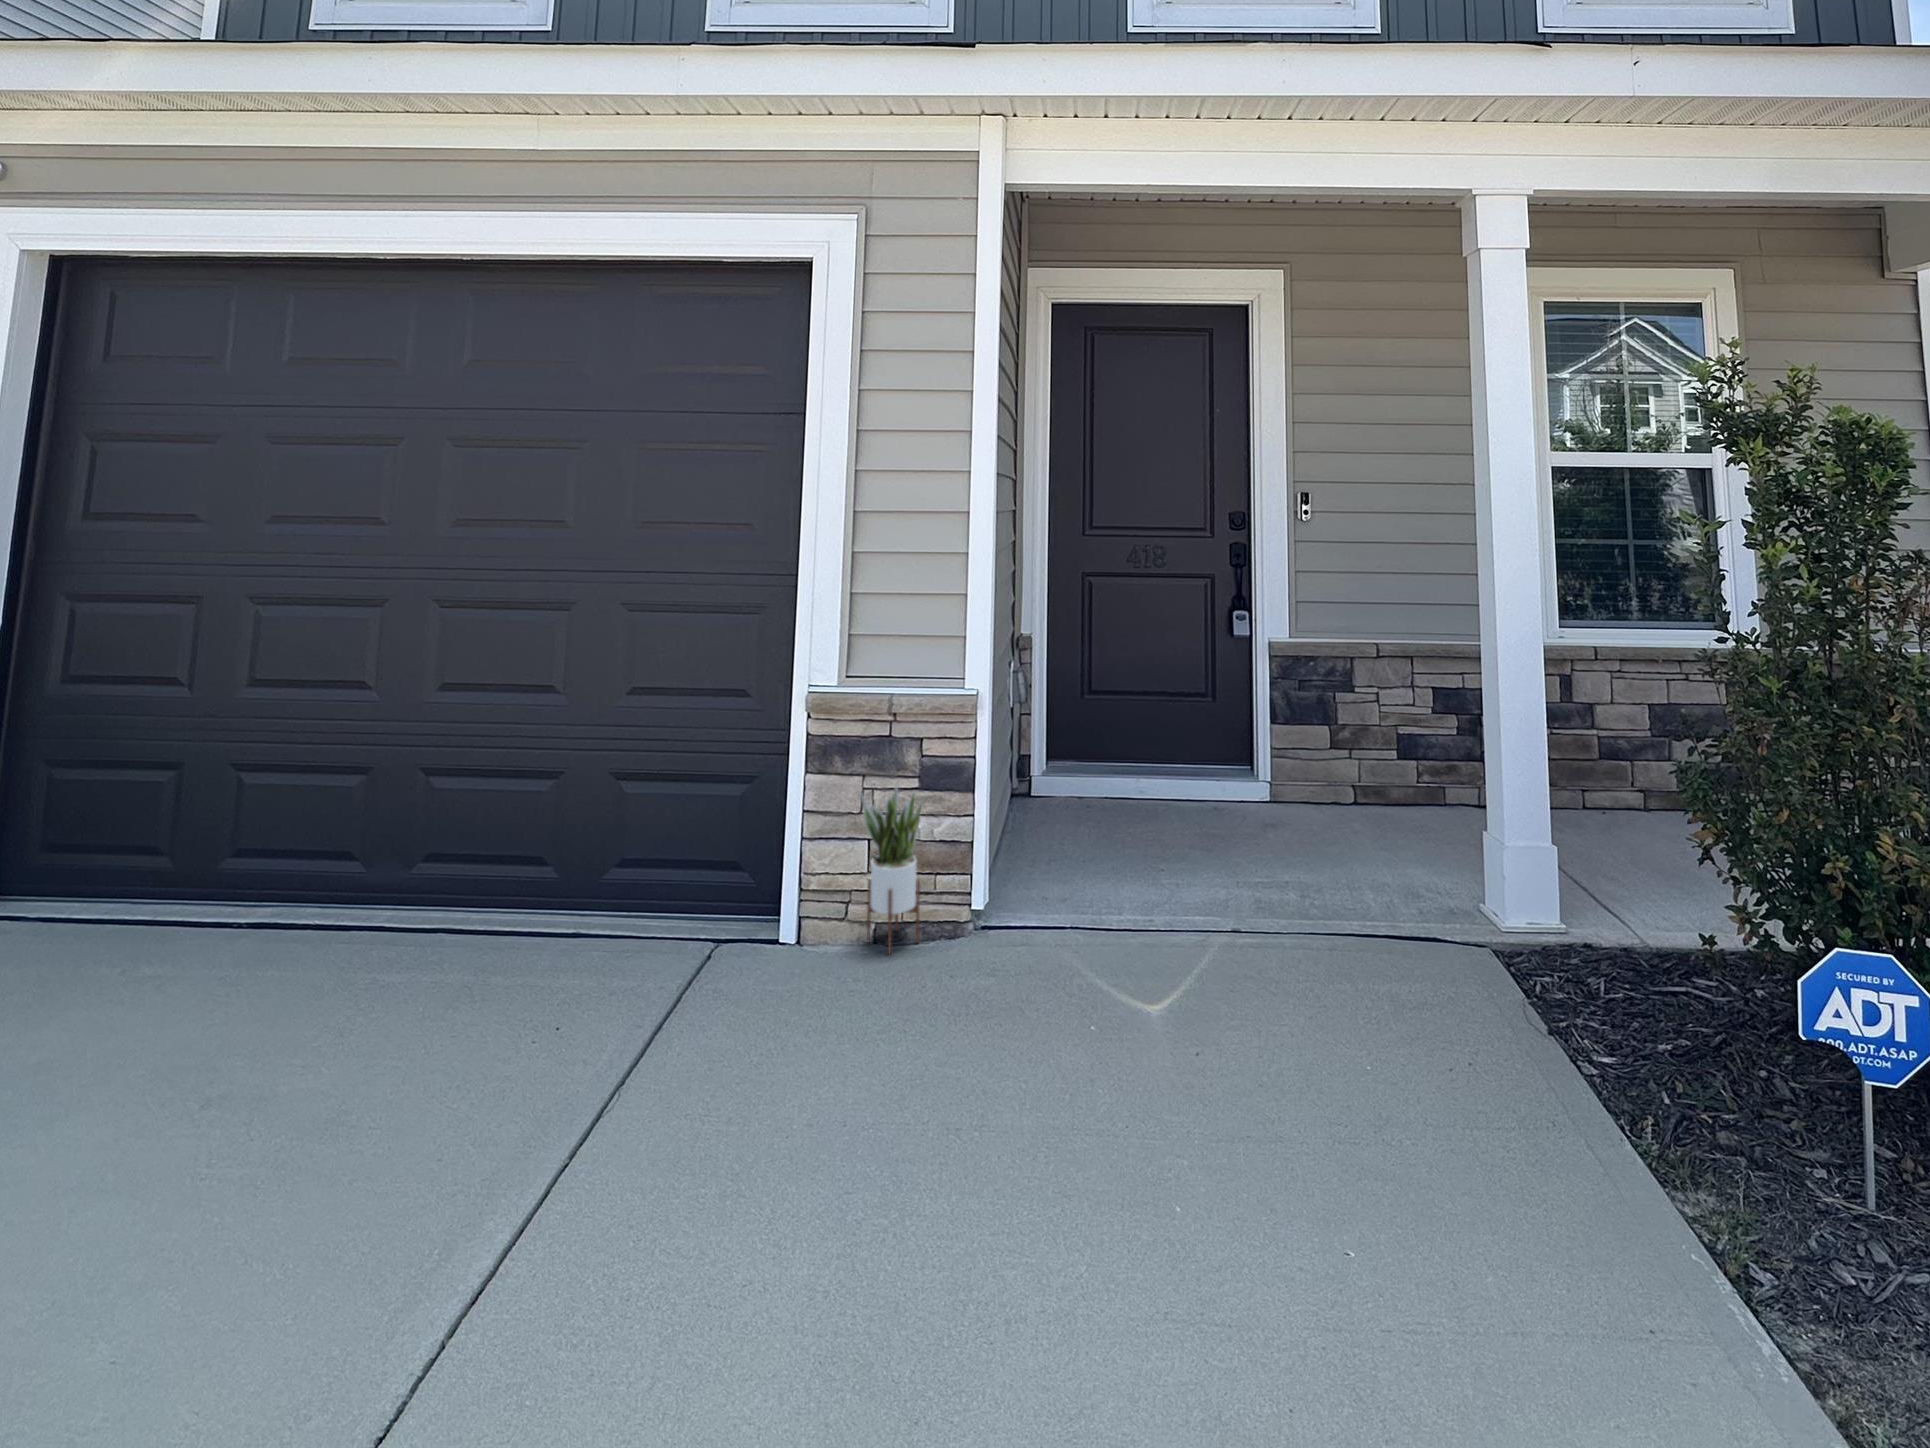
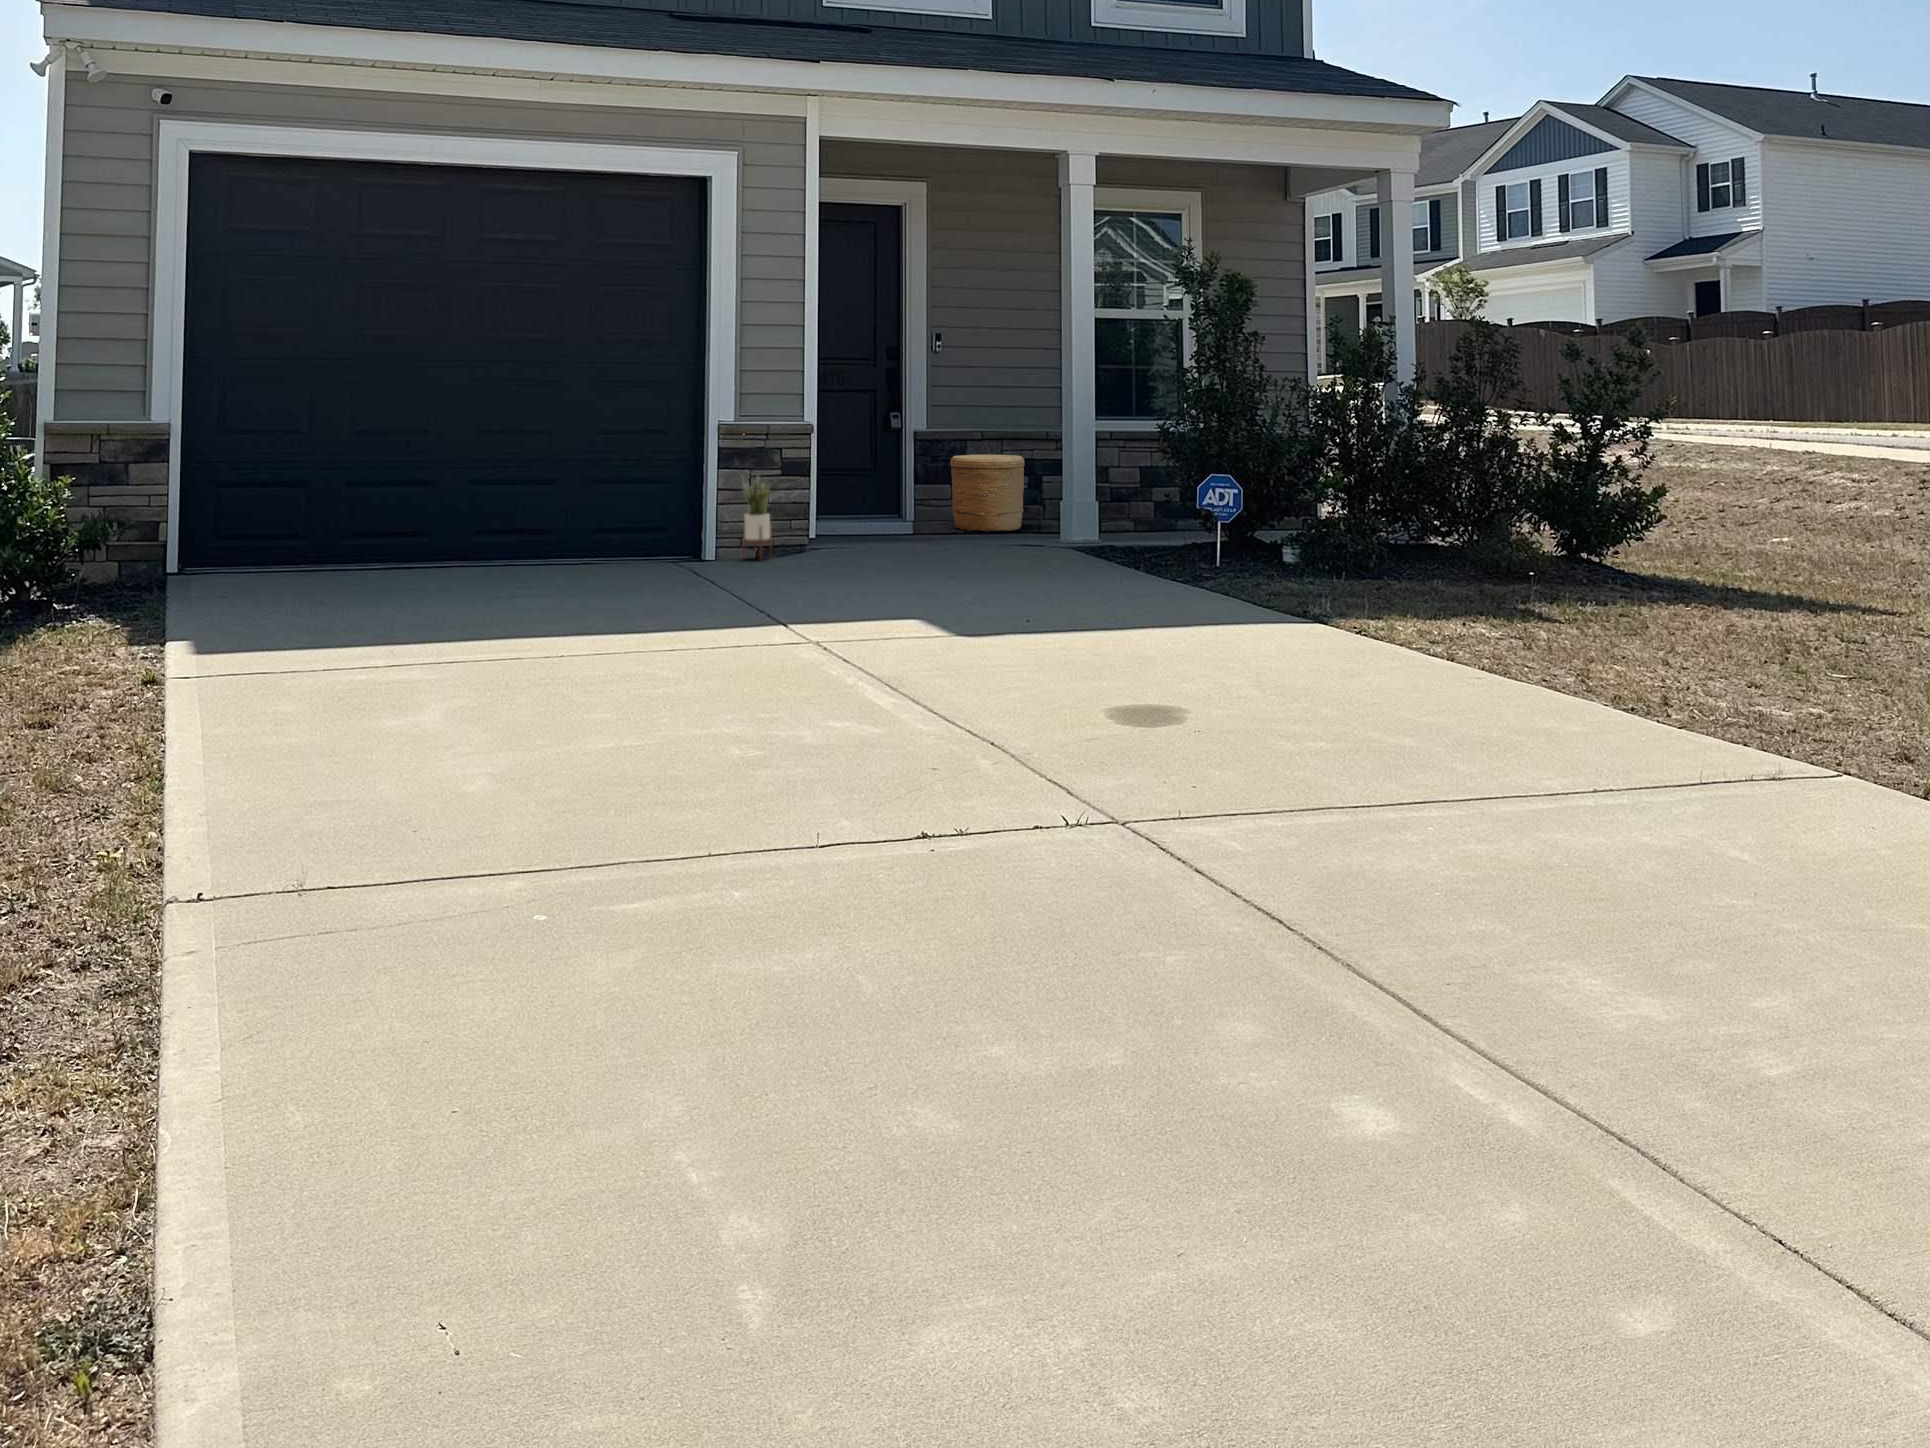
basket: none [1313,689,1435,837] -> present [950,455,1025,532]

